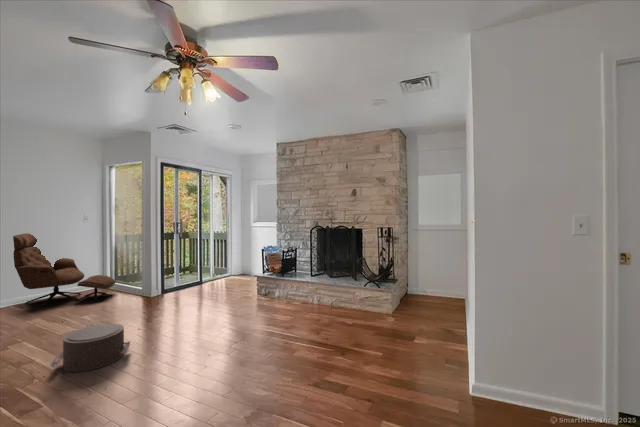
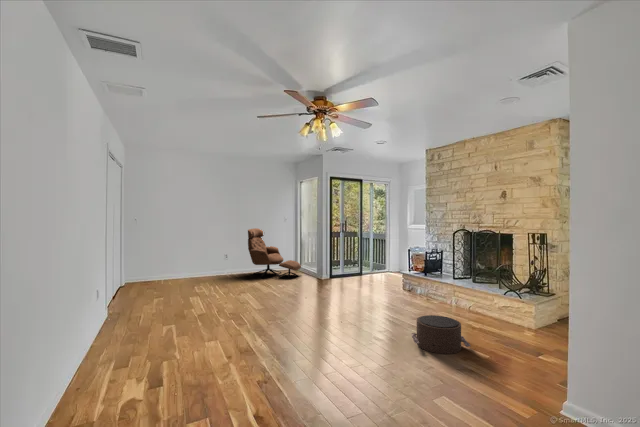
pouf: present [50,324,130,372] -> present [412,315,471,354]

